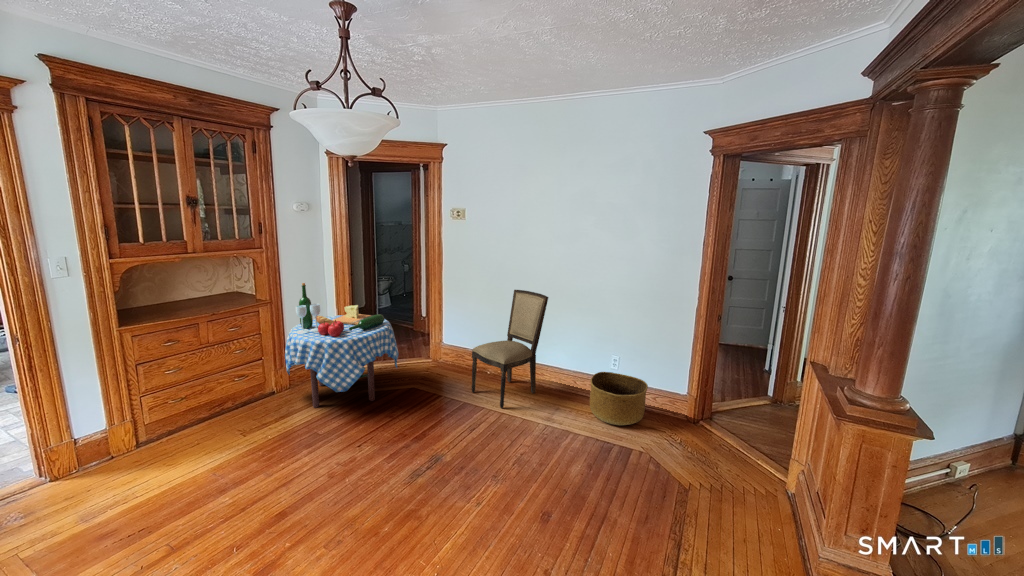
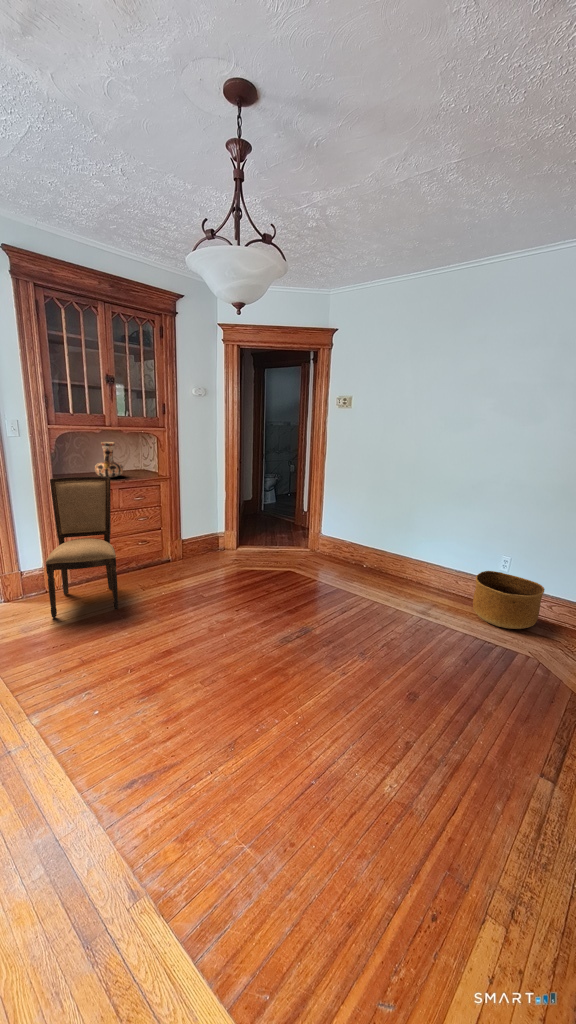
vase: none [175,269,213,310] -> present [95,442,123,478]
dining table: present [285,283,399,408] -> none [178,460,278,576]
dining chair: present [472,290,548,408] -> present [46,477,118,618]

